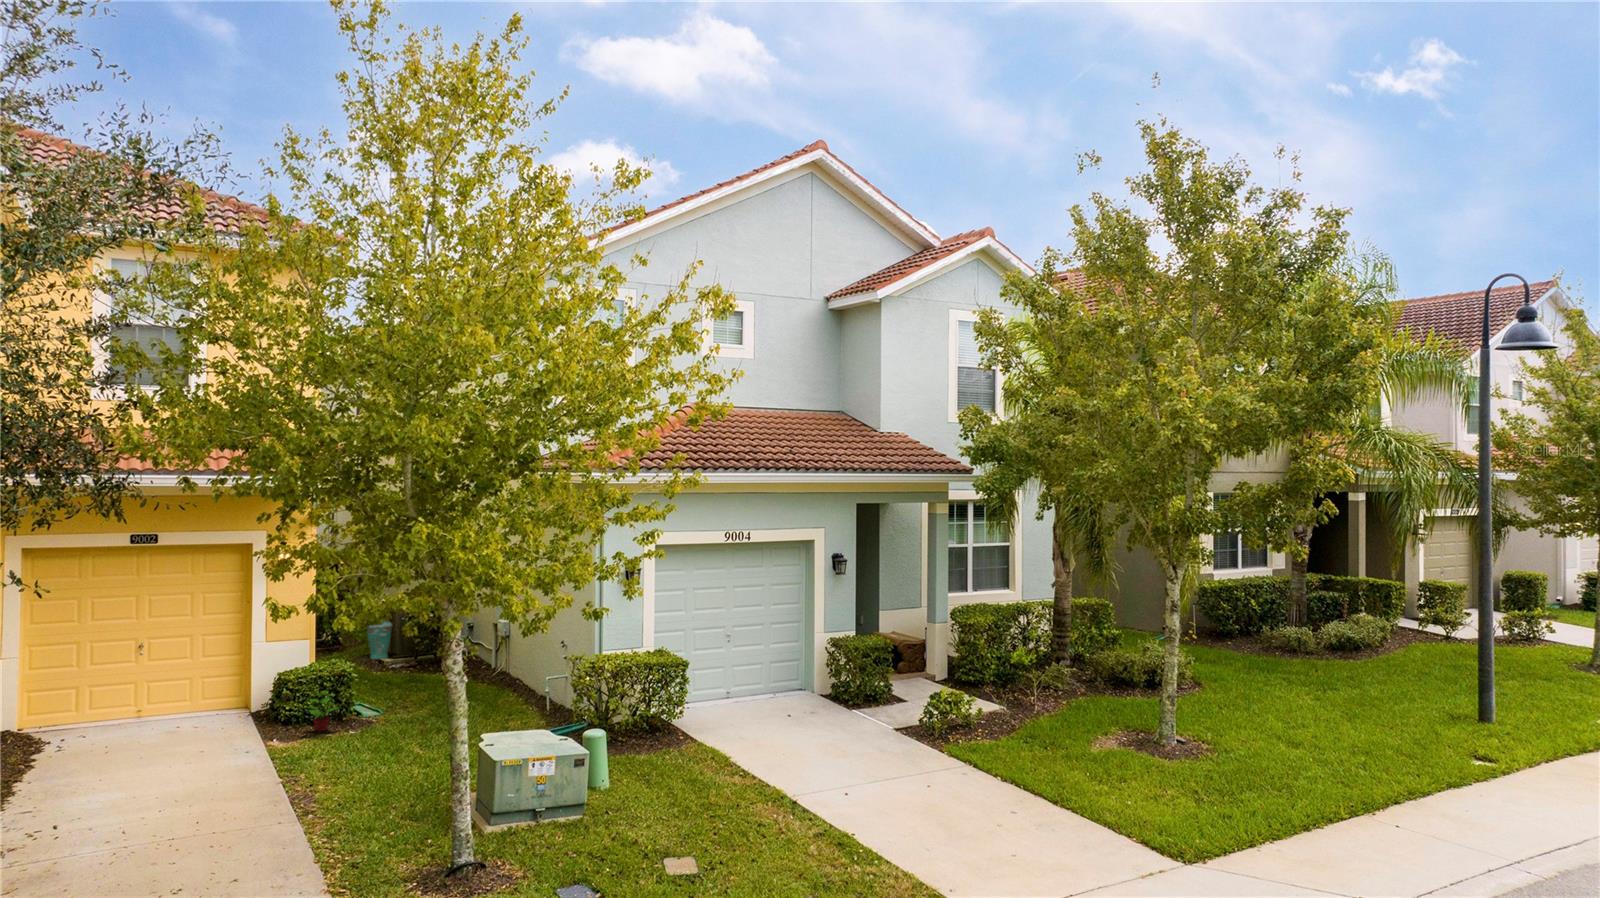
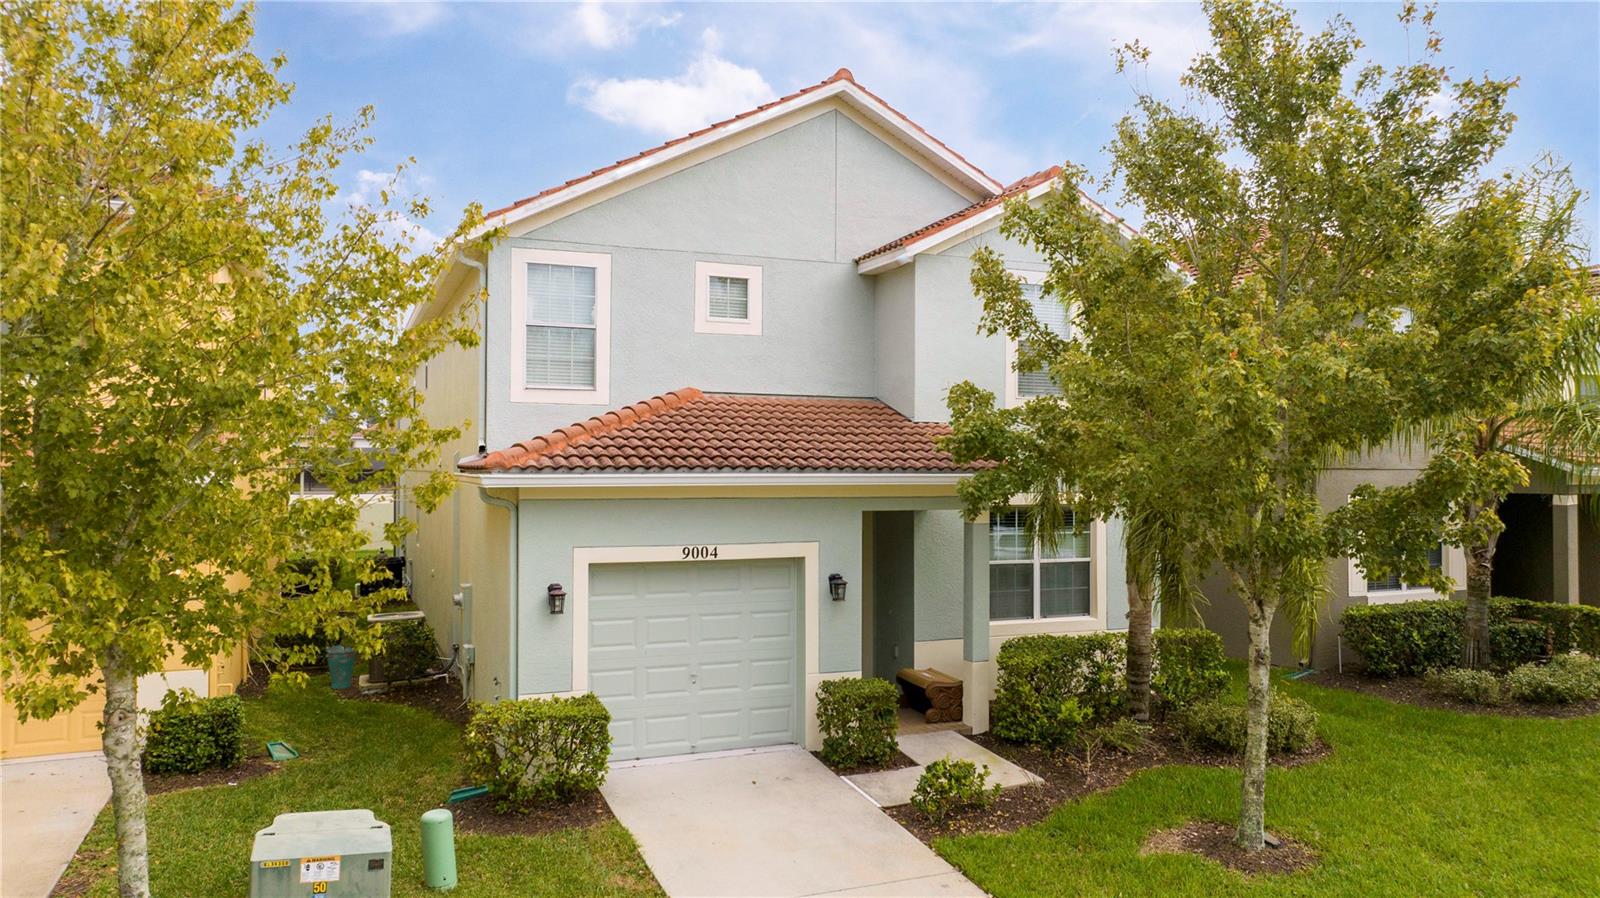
potted plant: present [309,691,338,731] -> none [172,736,219,785]

